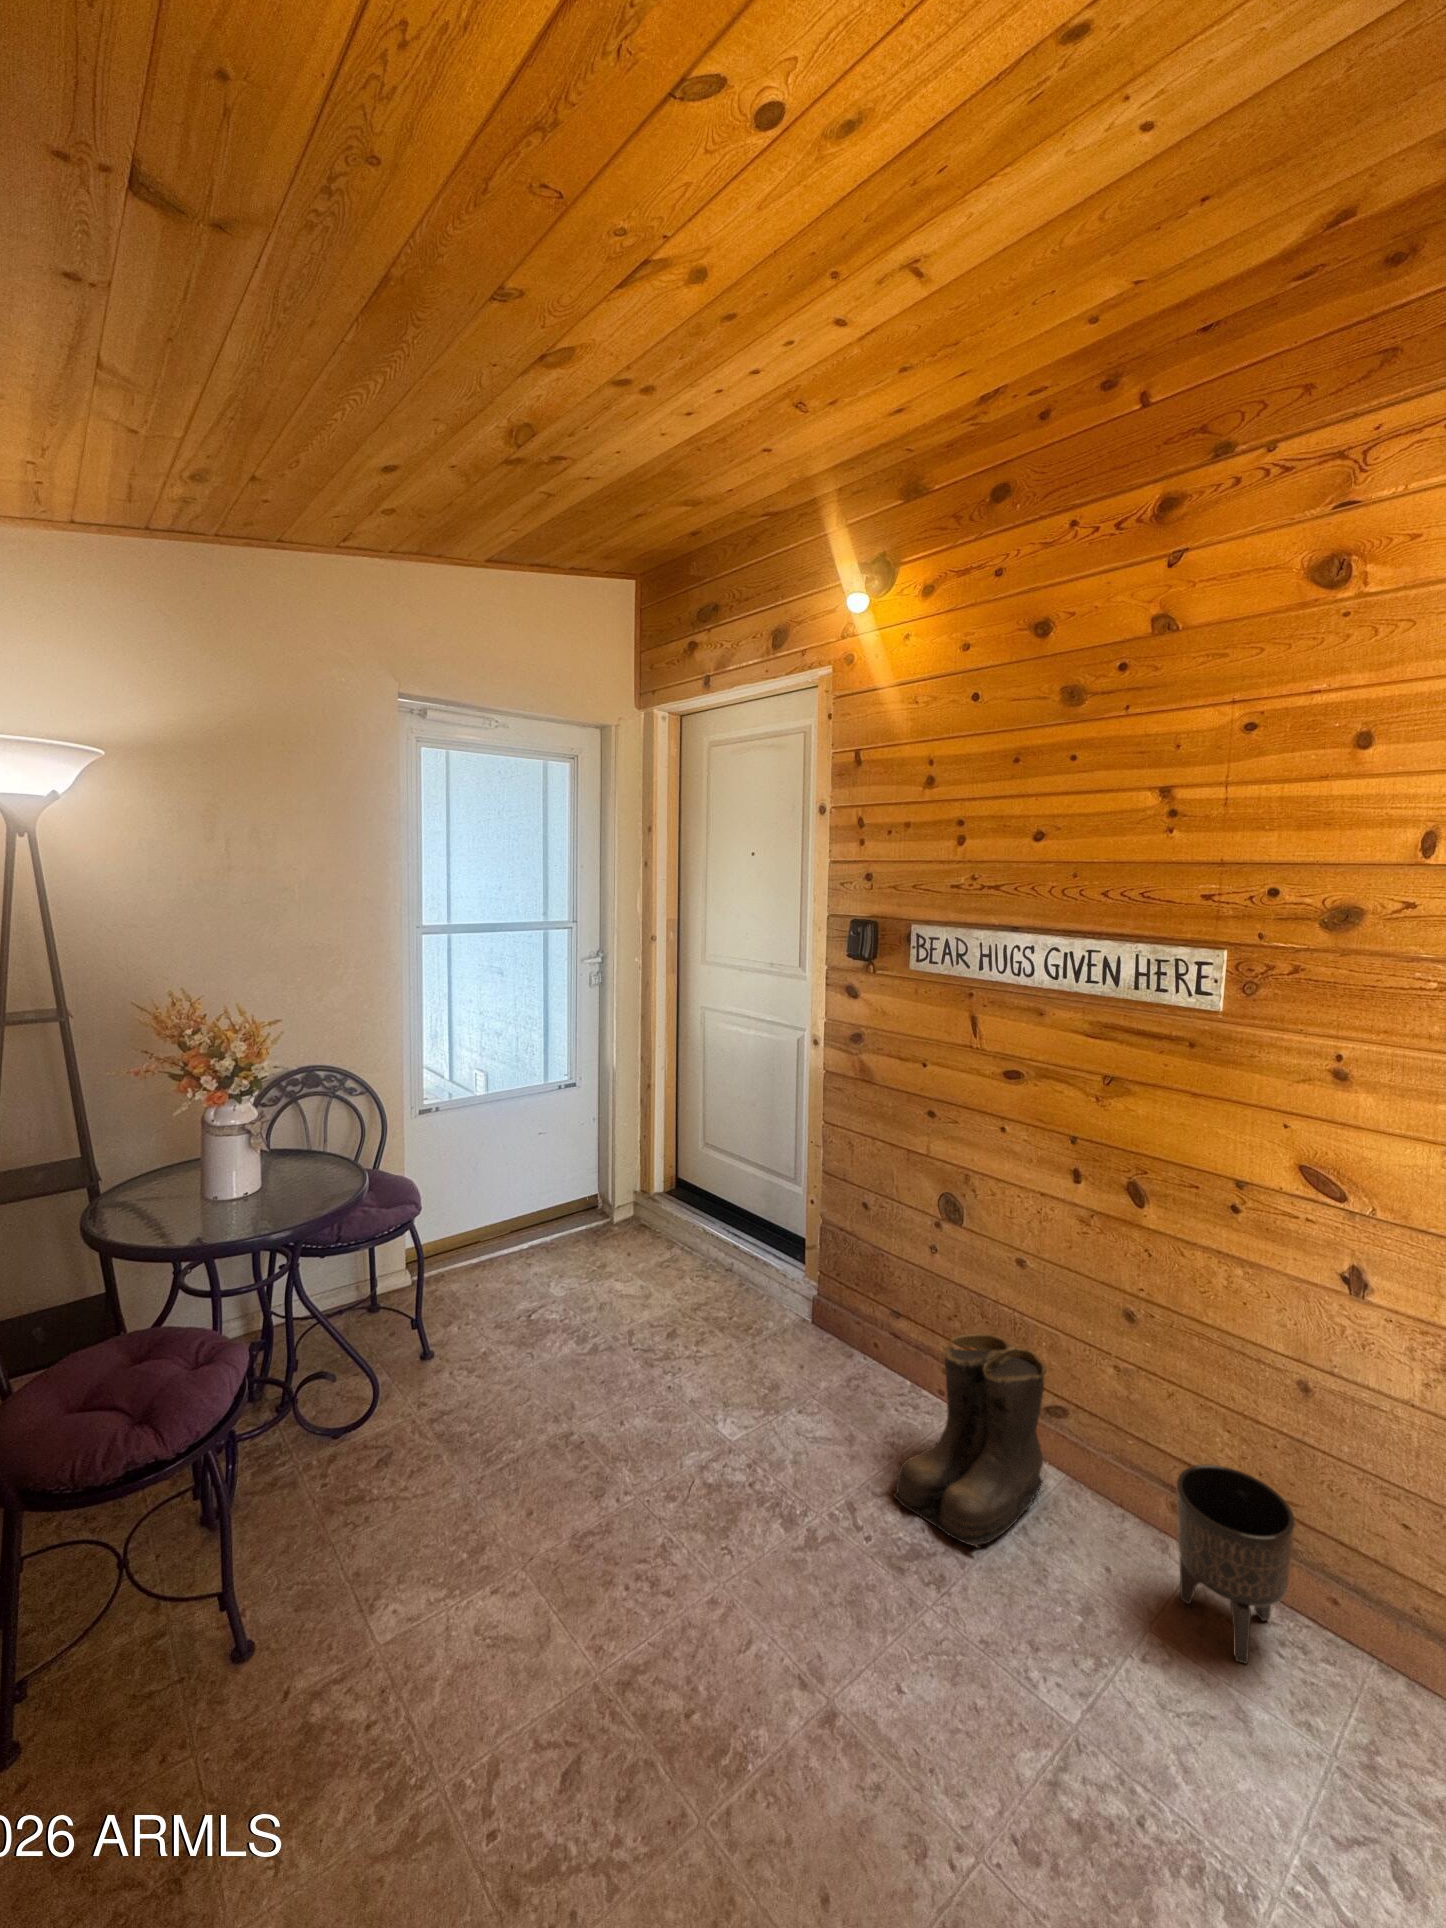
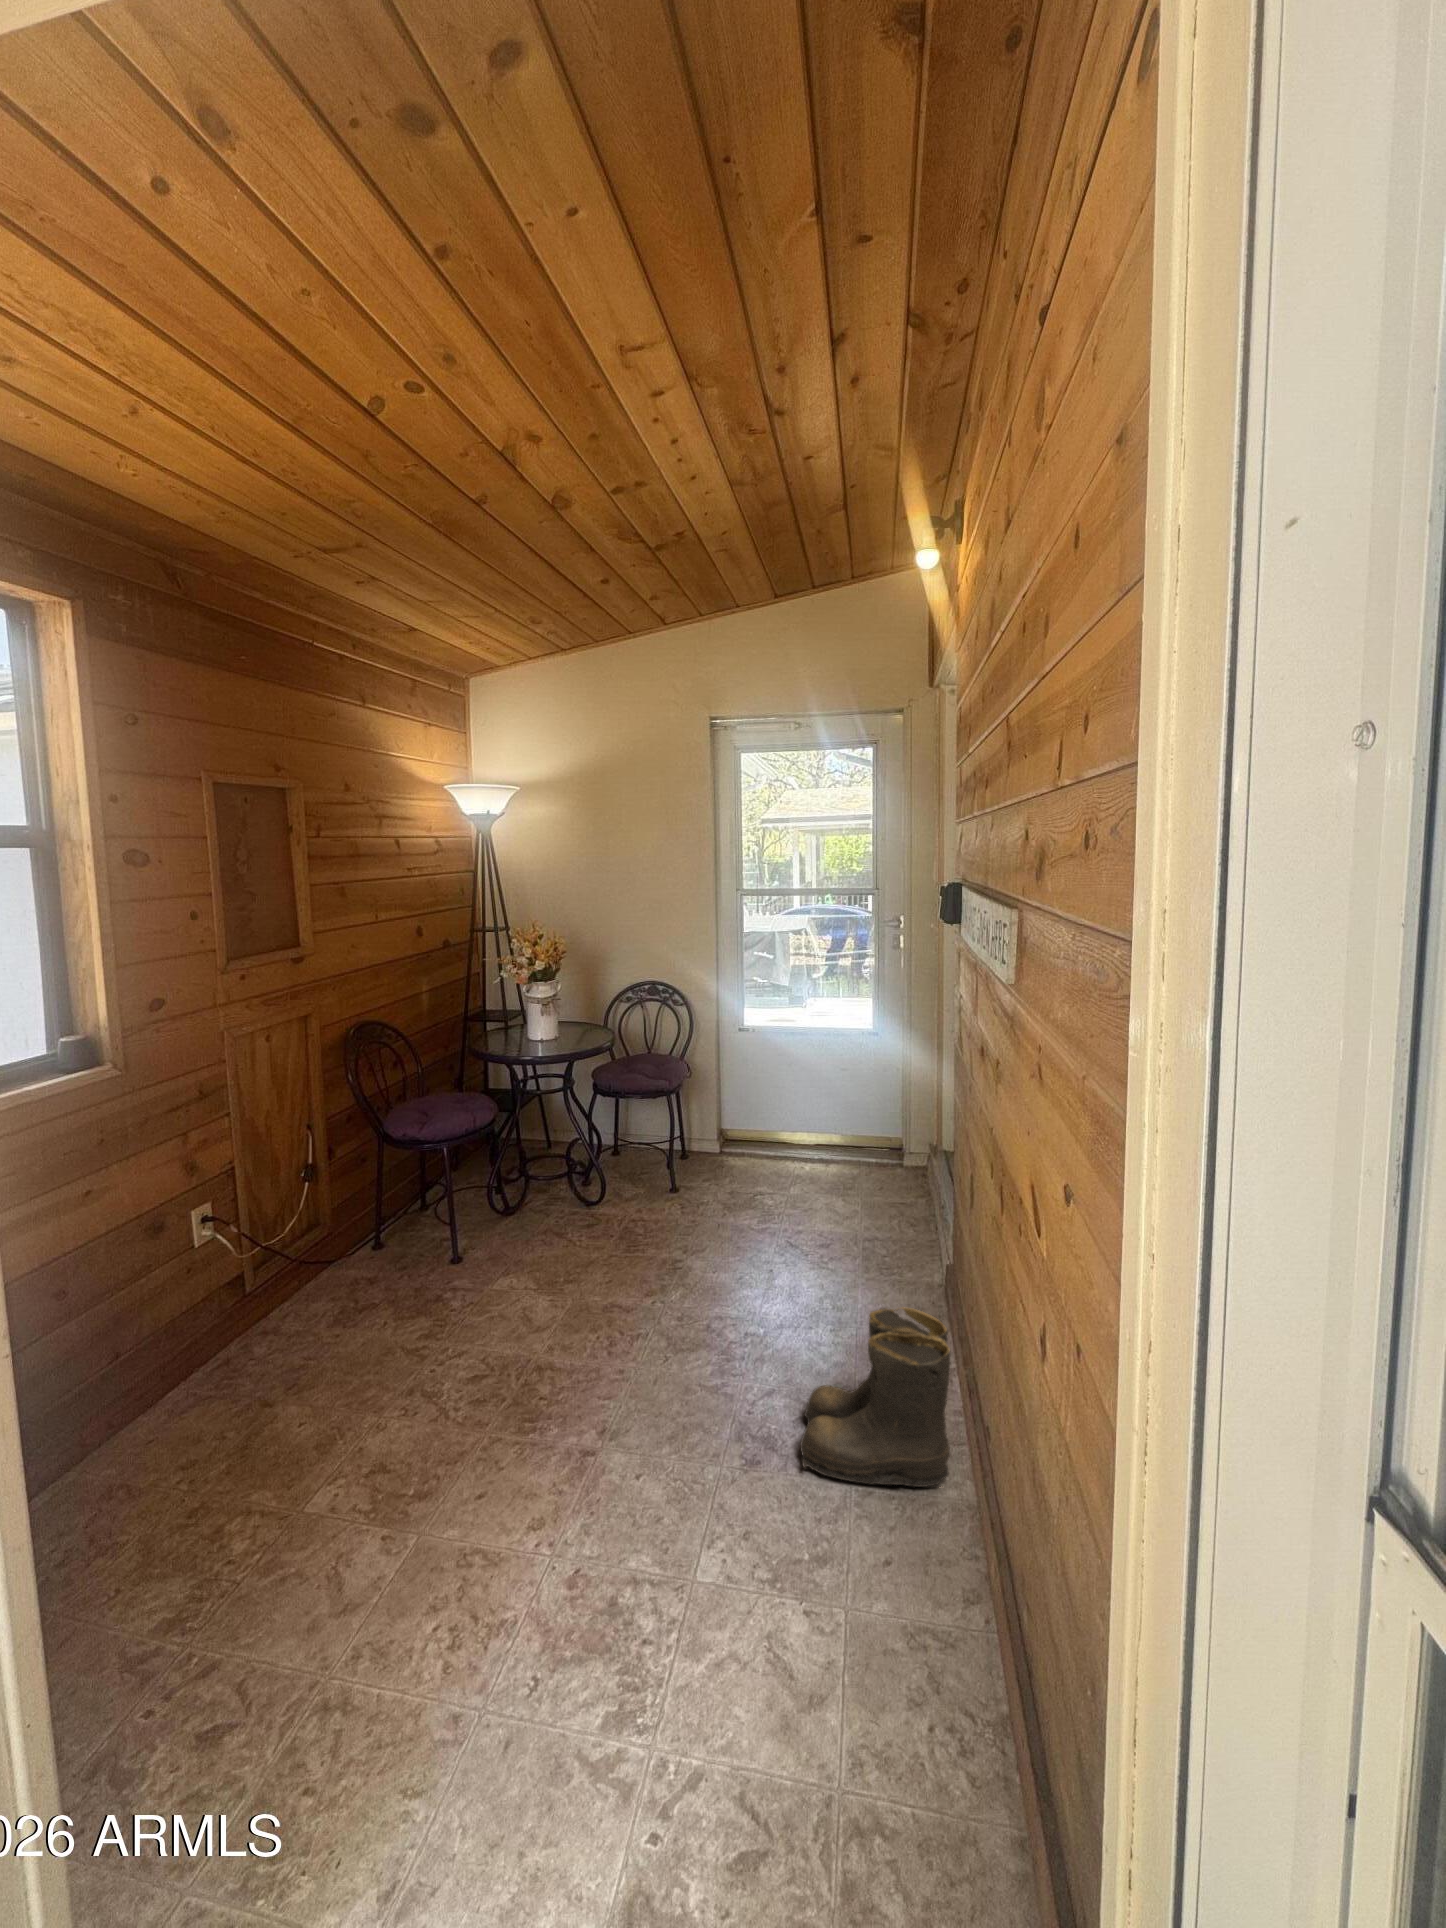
planter: present [1177,1464,1295,1664] -> none [862,1496,978,1708]

